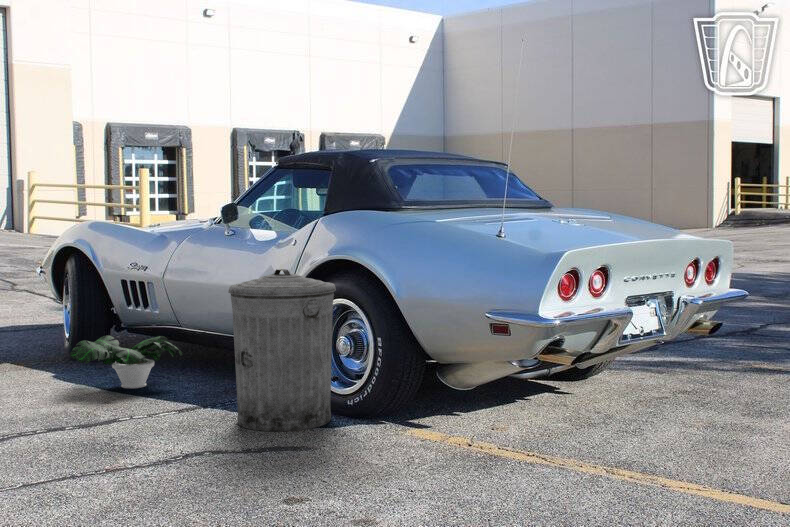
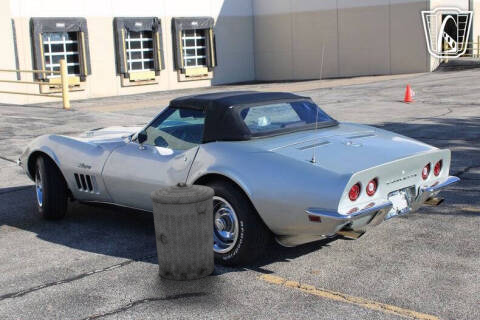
potted plant: present [70,336,183,388] -> none [49,210,118,244]

